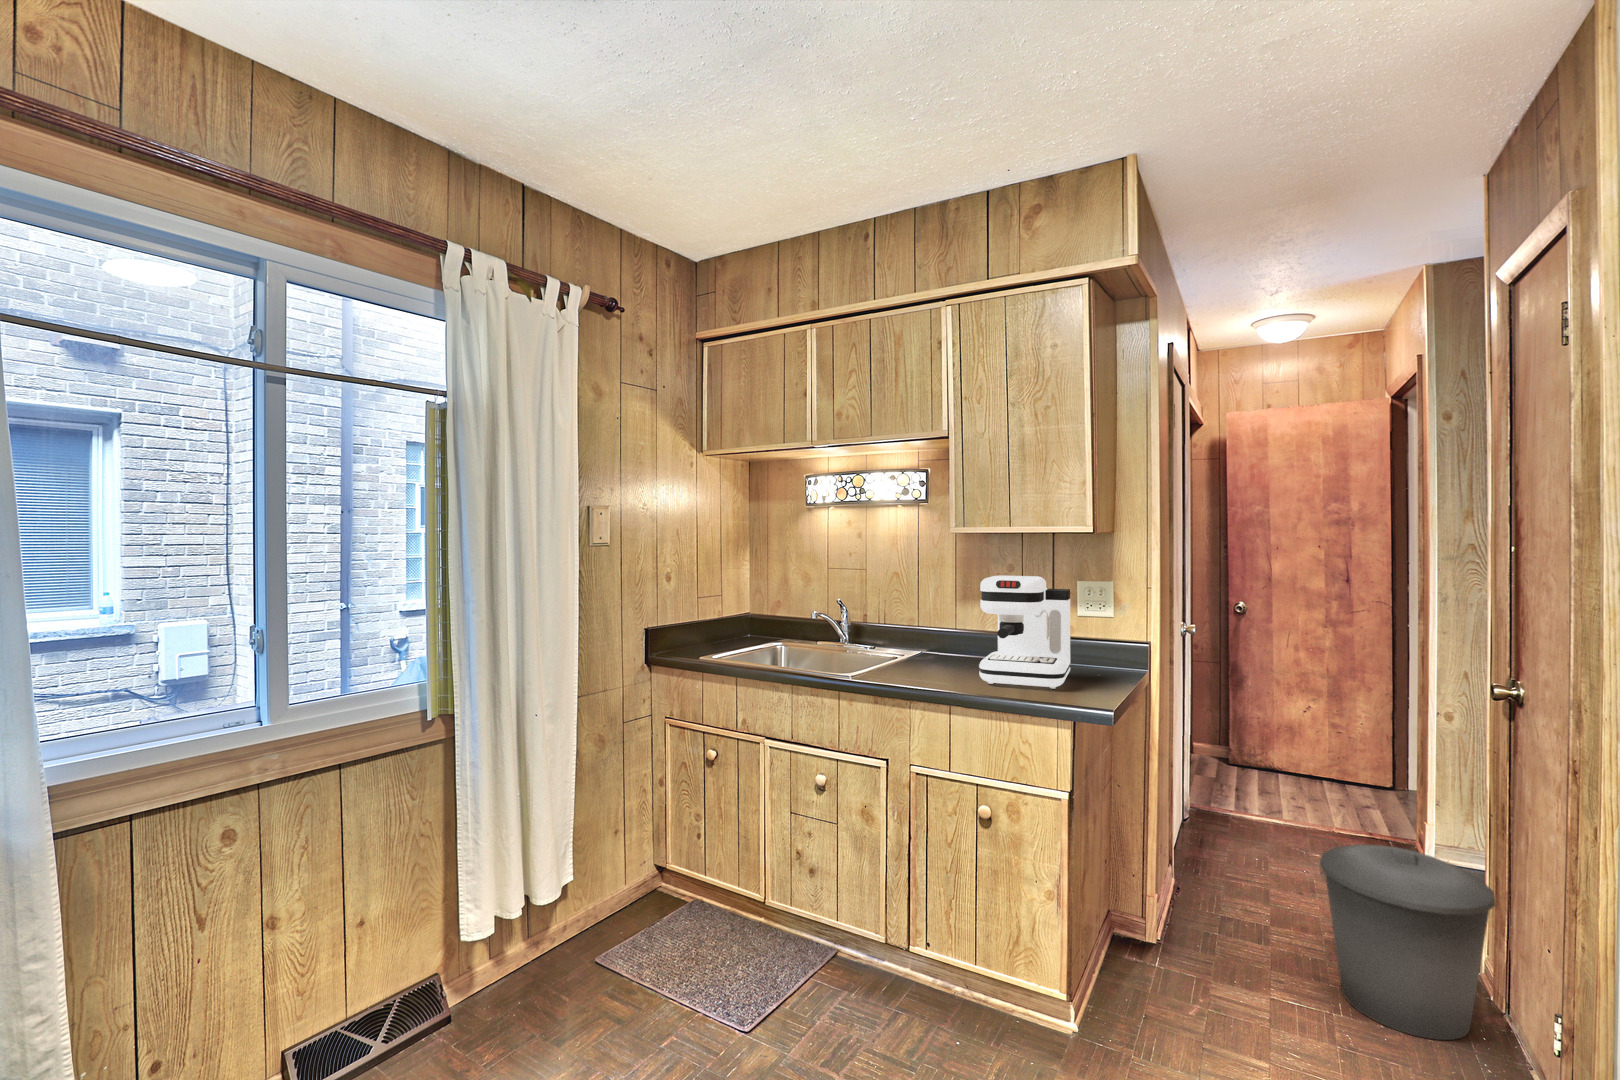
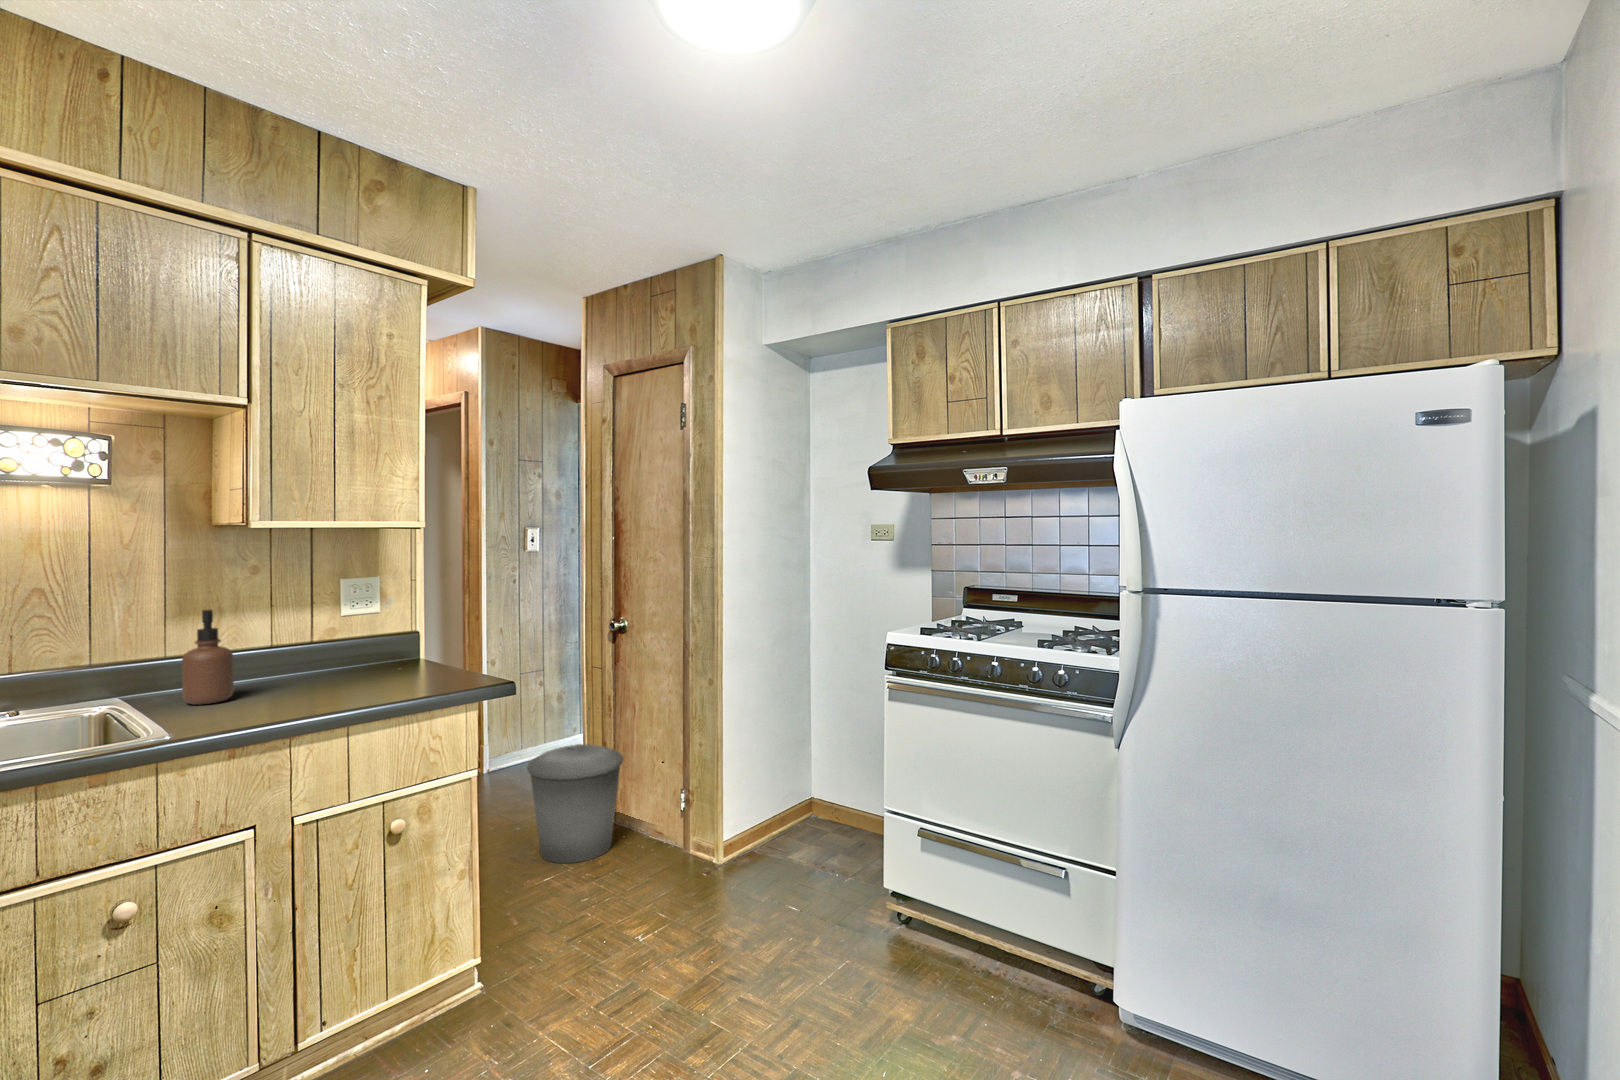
coffee maker: present [979,576,1070,689] -> none [307,576,427,698]
soap dispenser: none [928,595,959,666] -> present [182,610,234,705]

